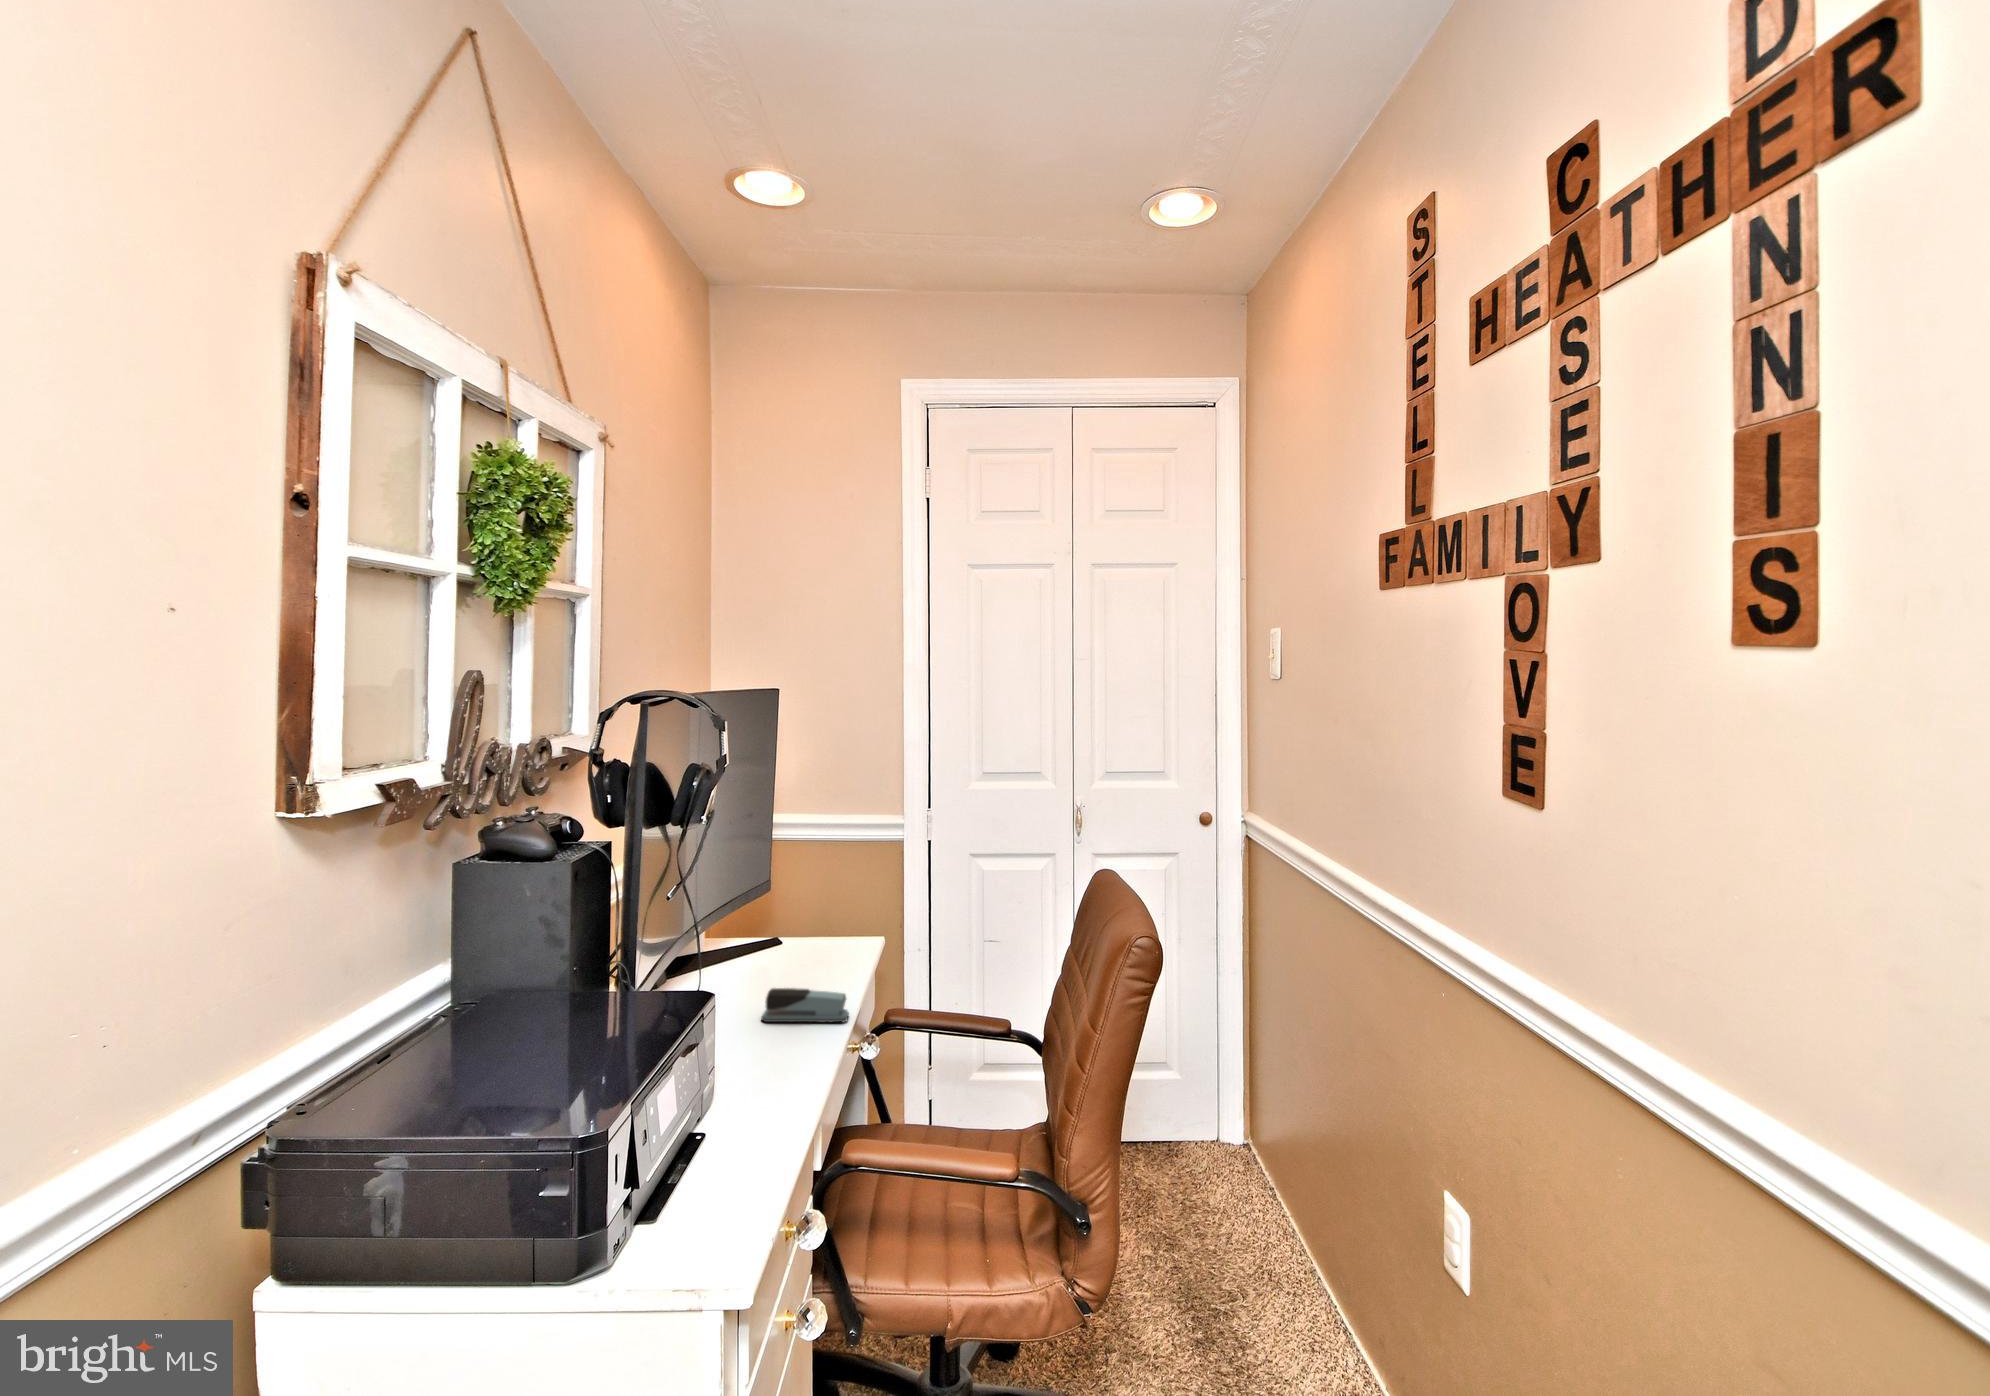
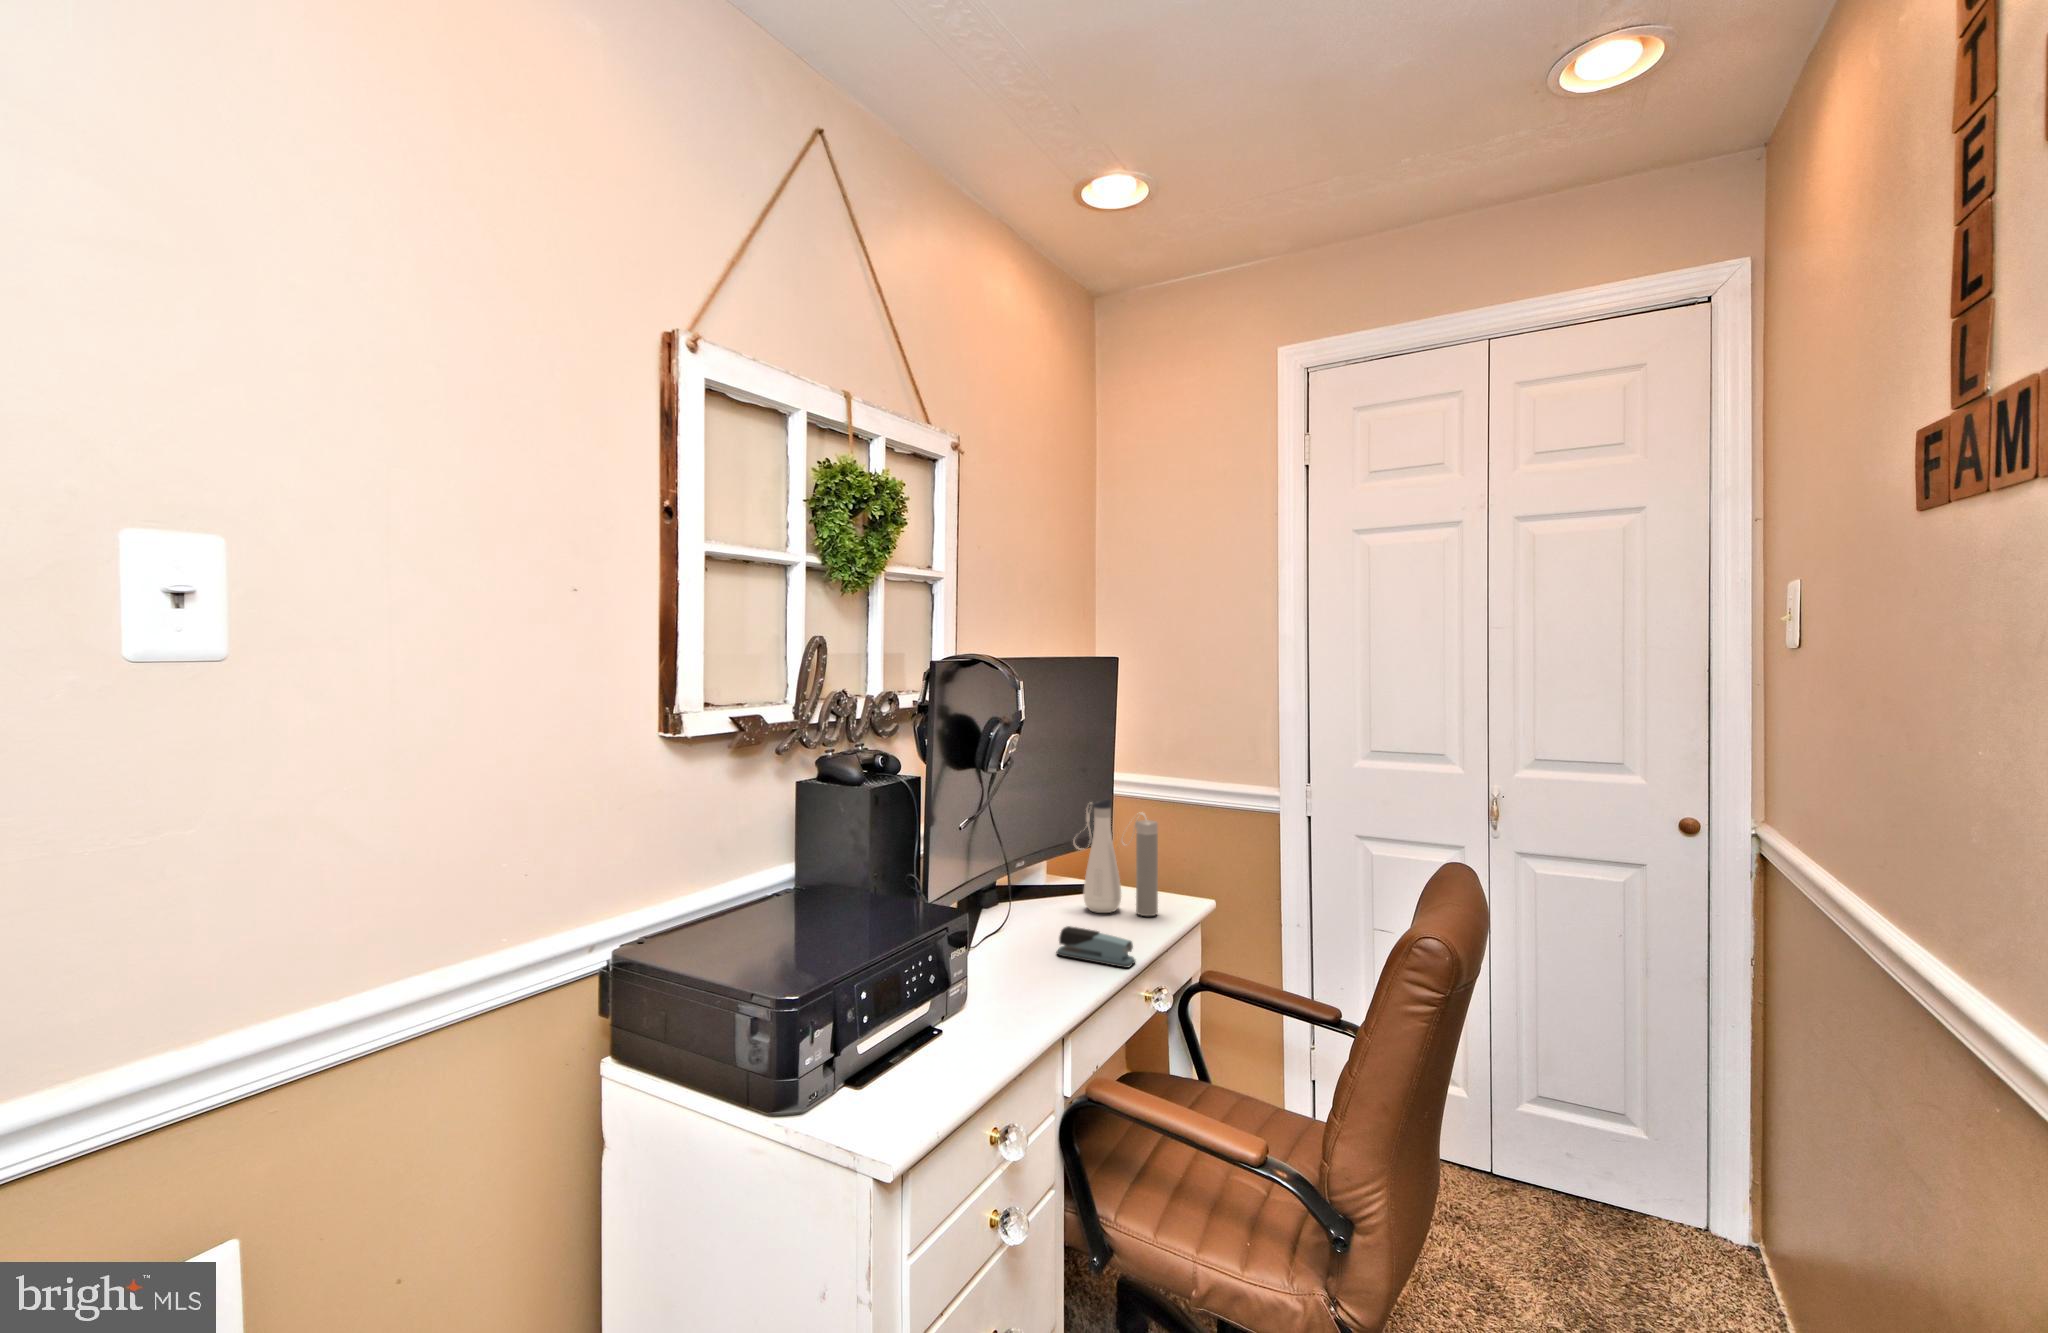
water bottle: none [741,844,836,968] -> present [1073,799,1158,916]

